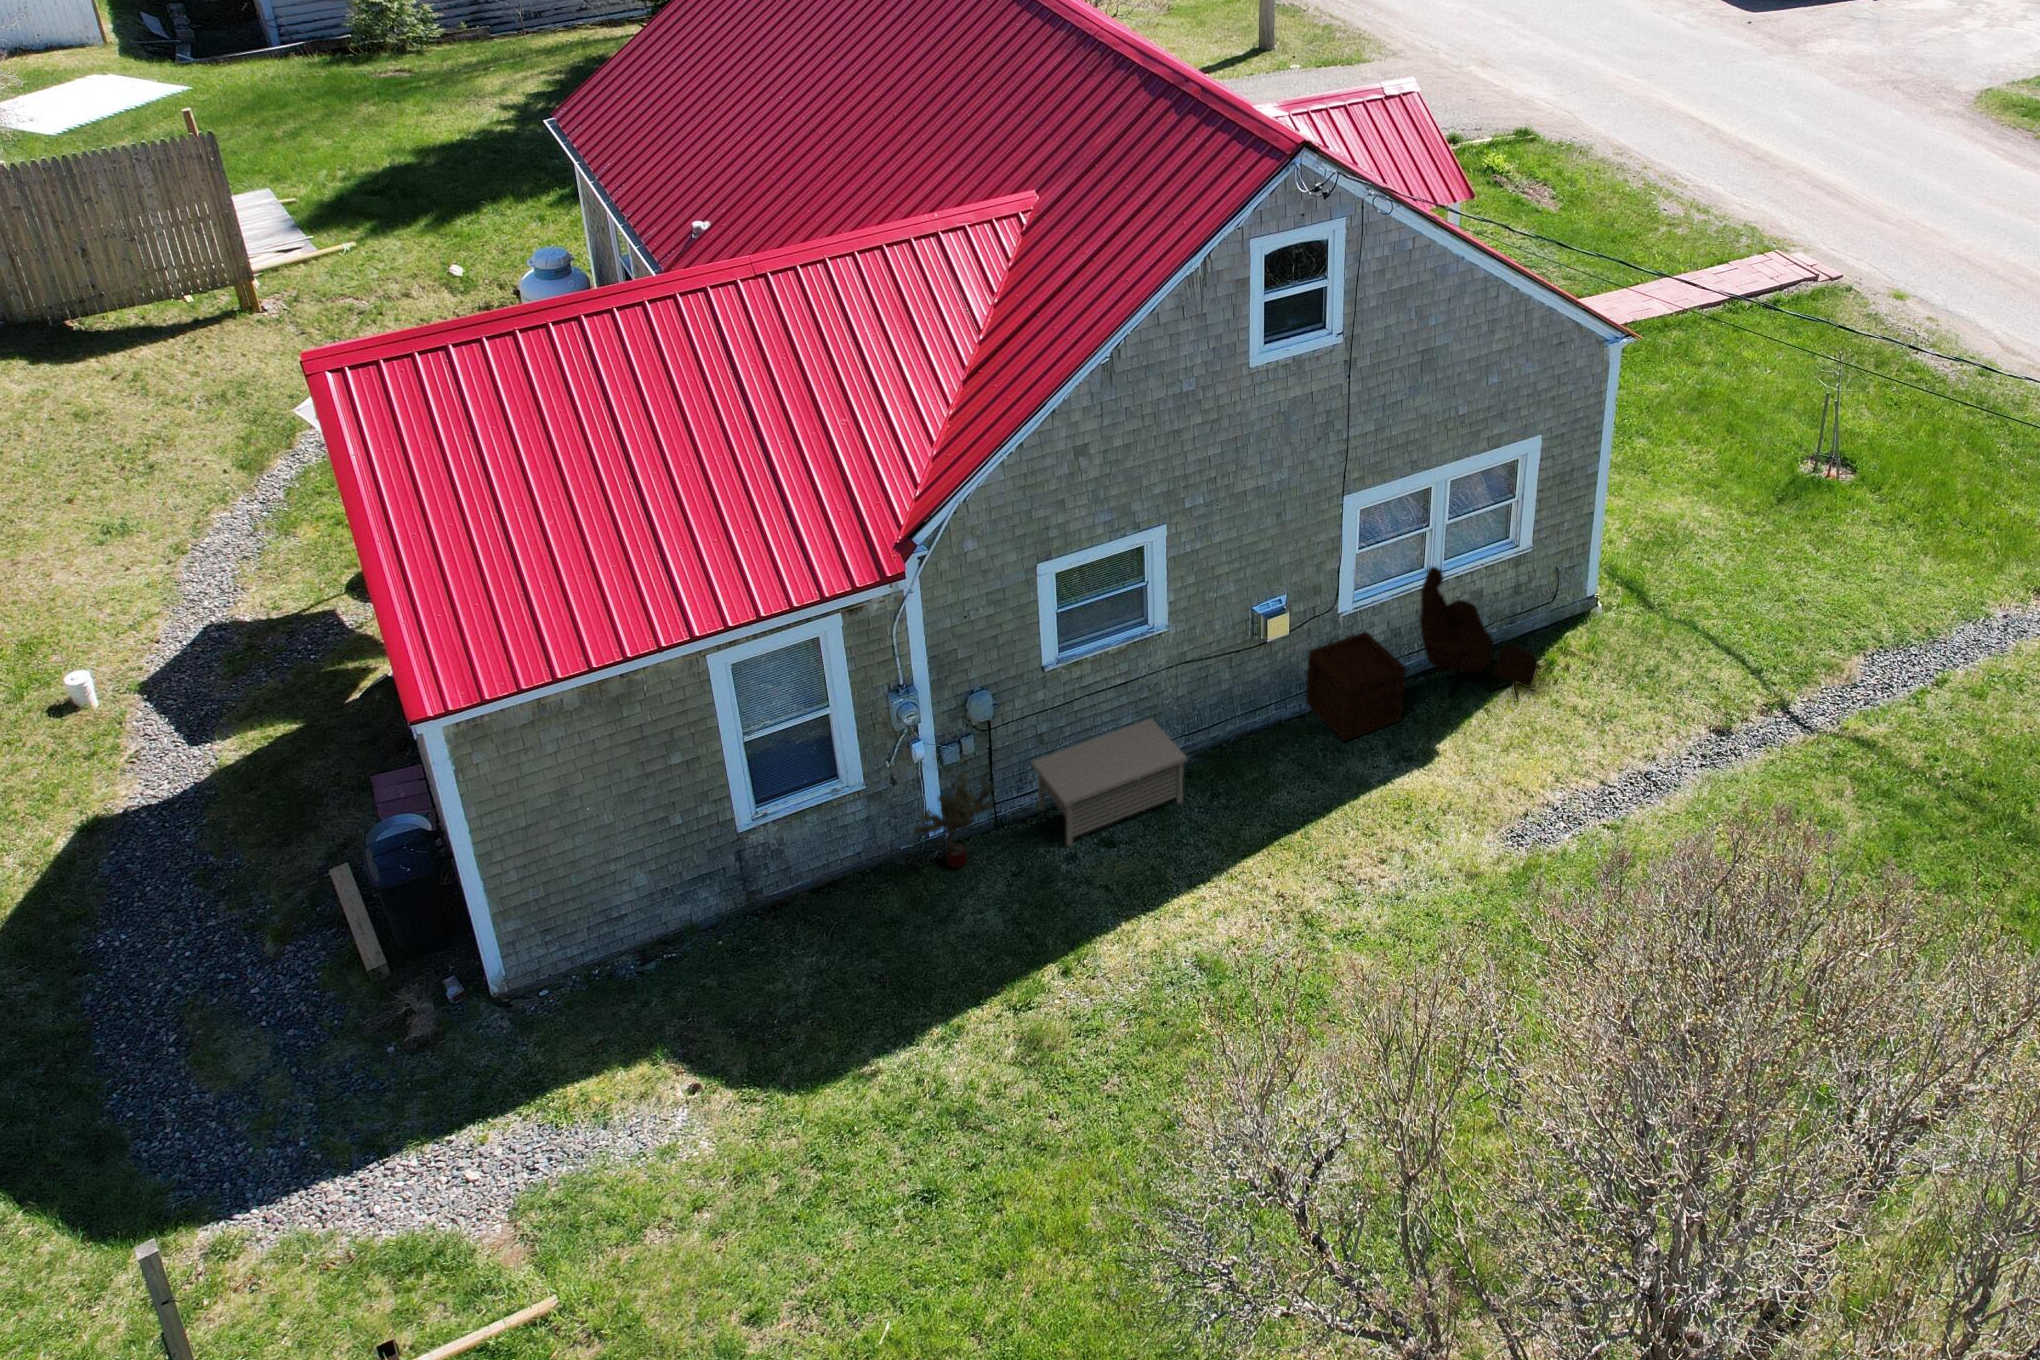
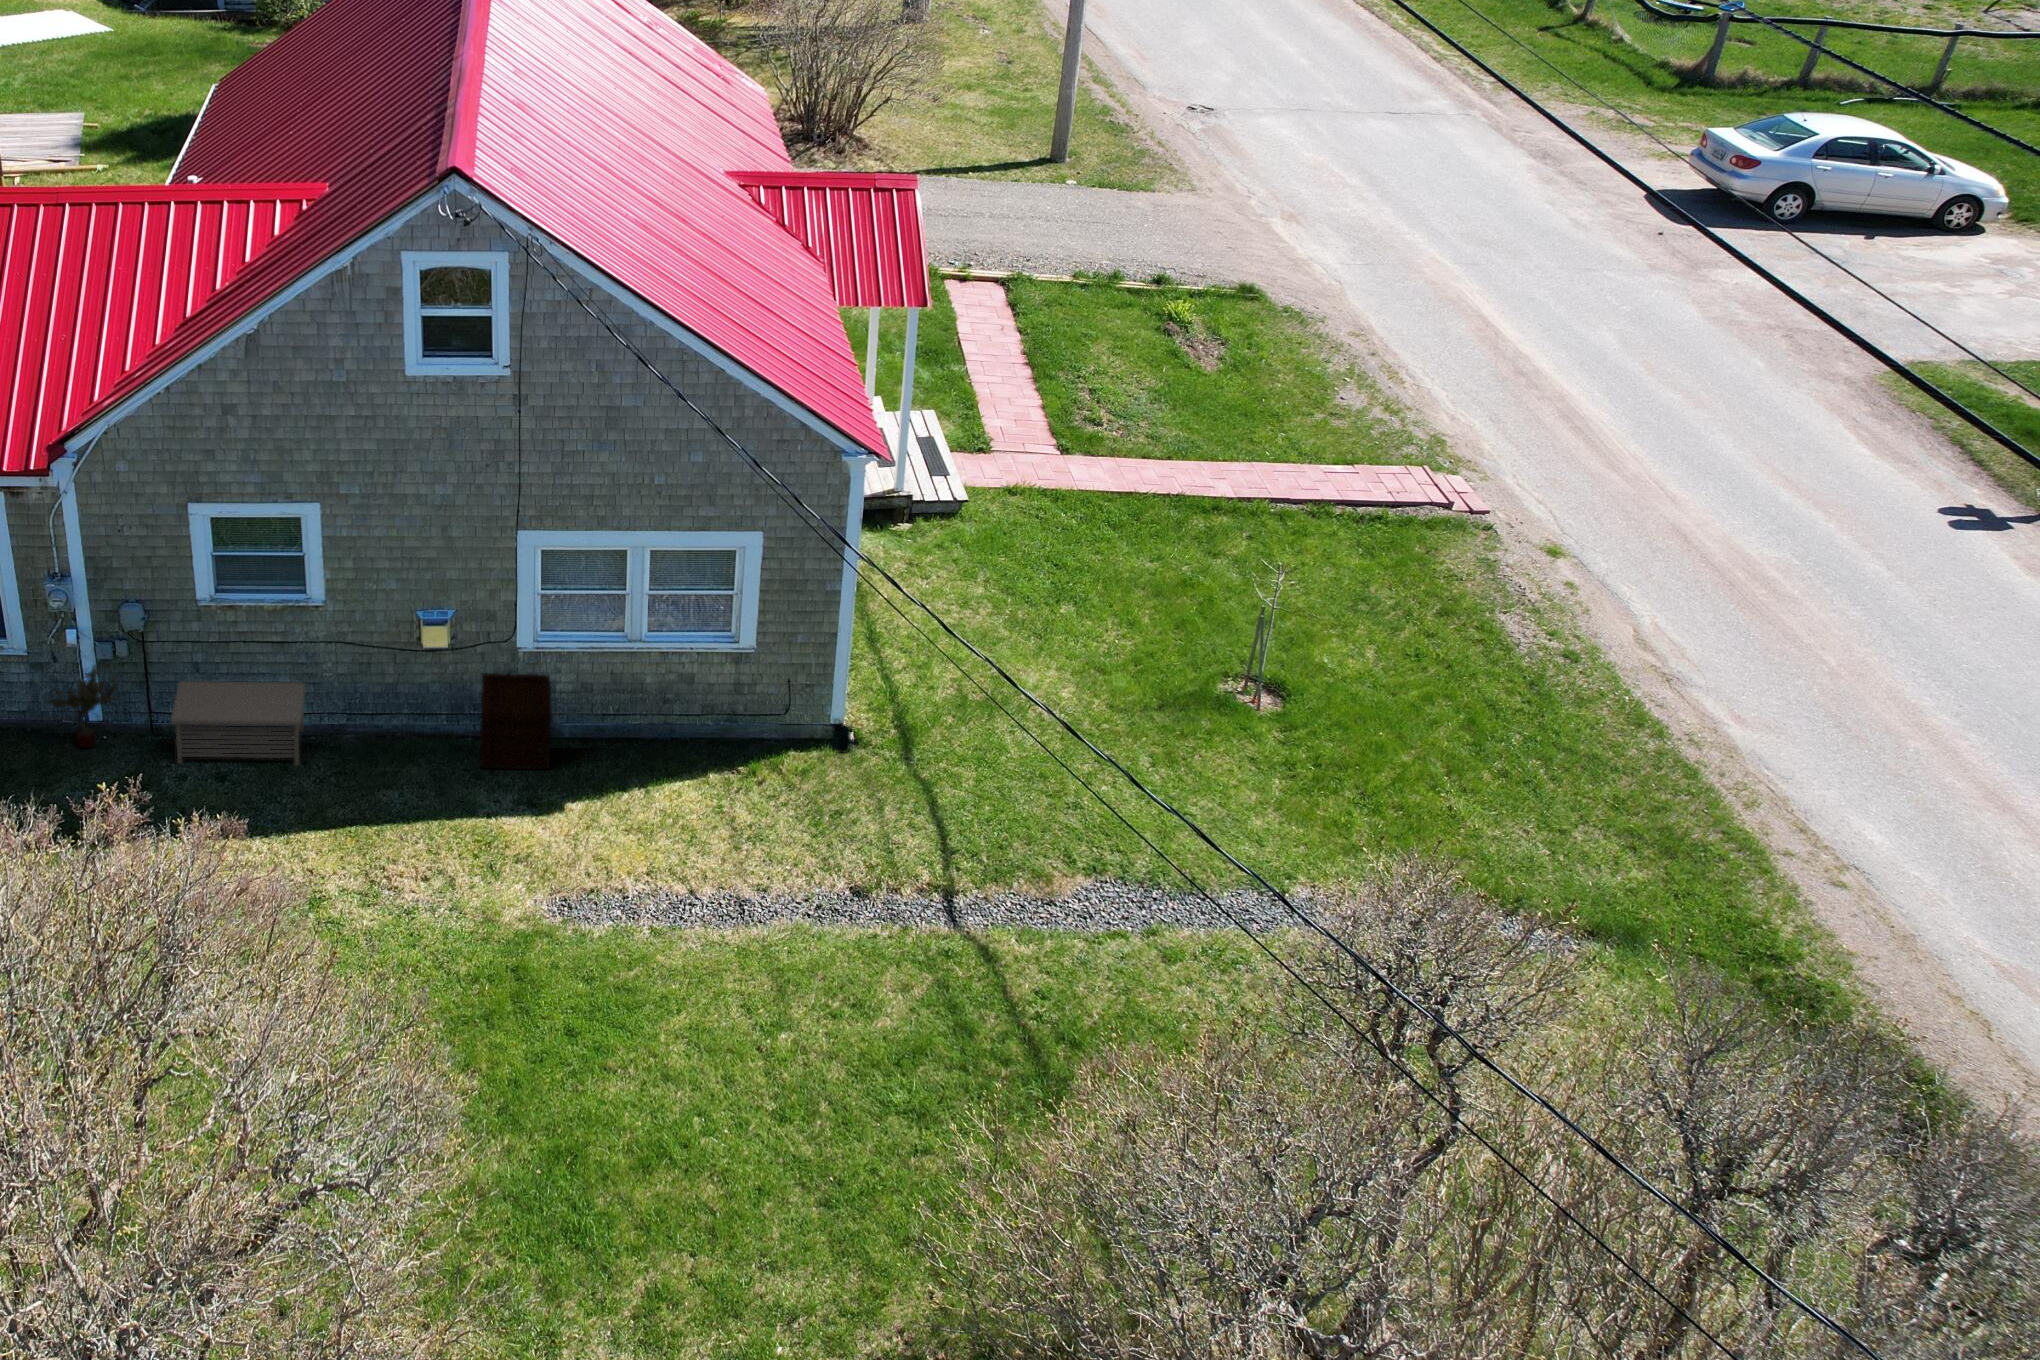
lounge chair: present [1420,567,1538,702] -> none [596,634,715,792]
watering can: none [1589,588,1628,619] -> present [830,719,858,753]

